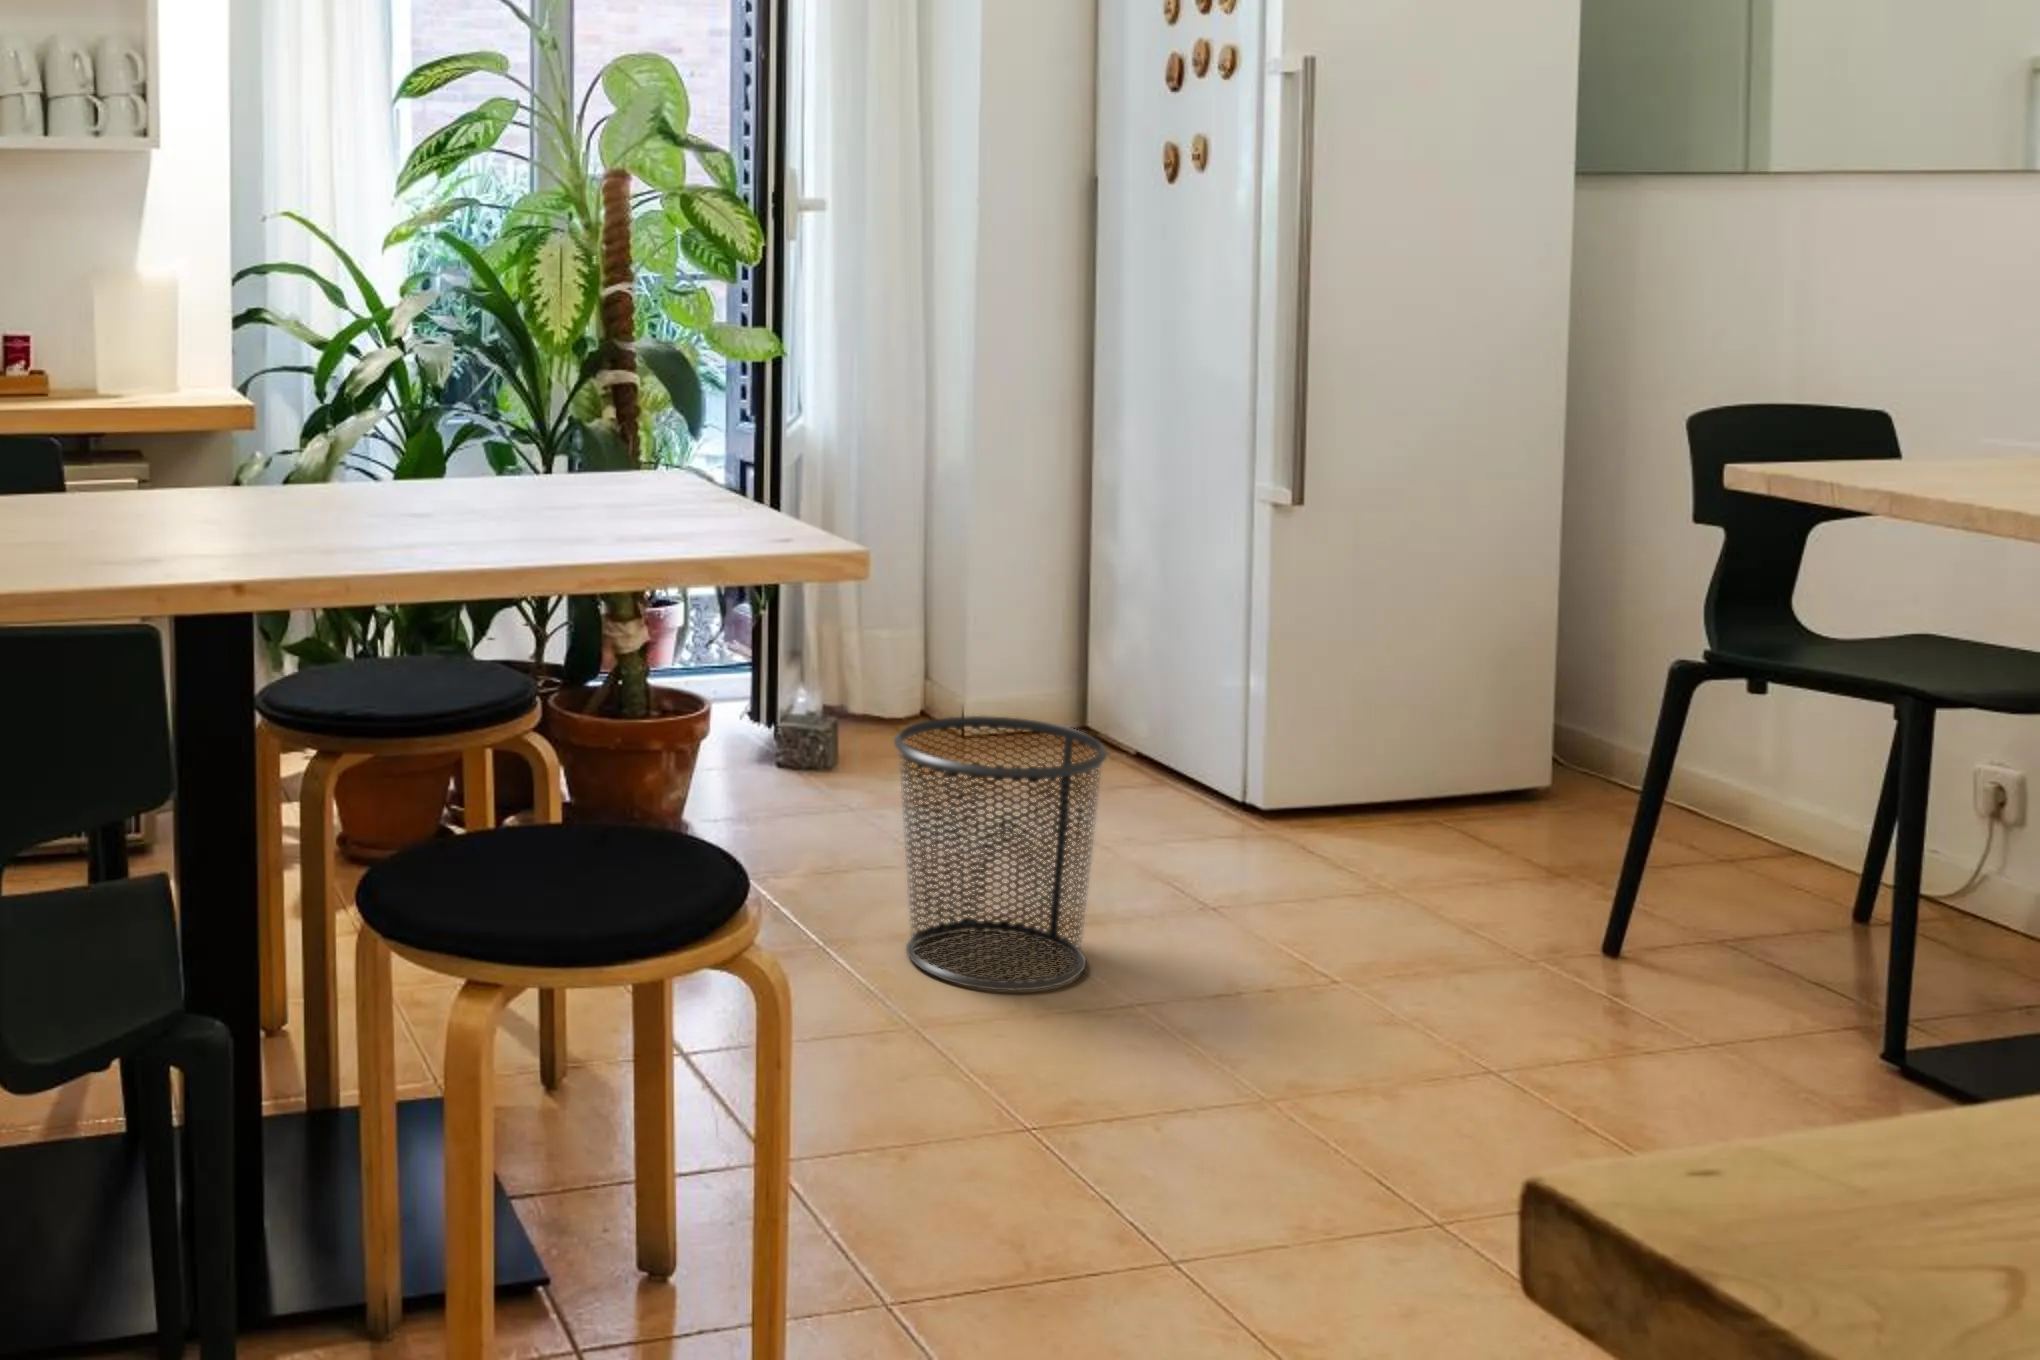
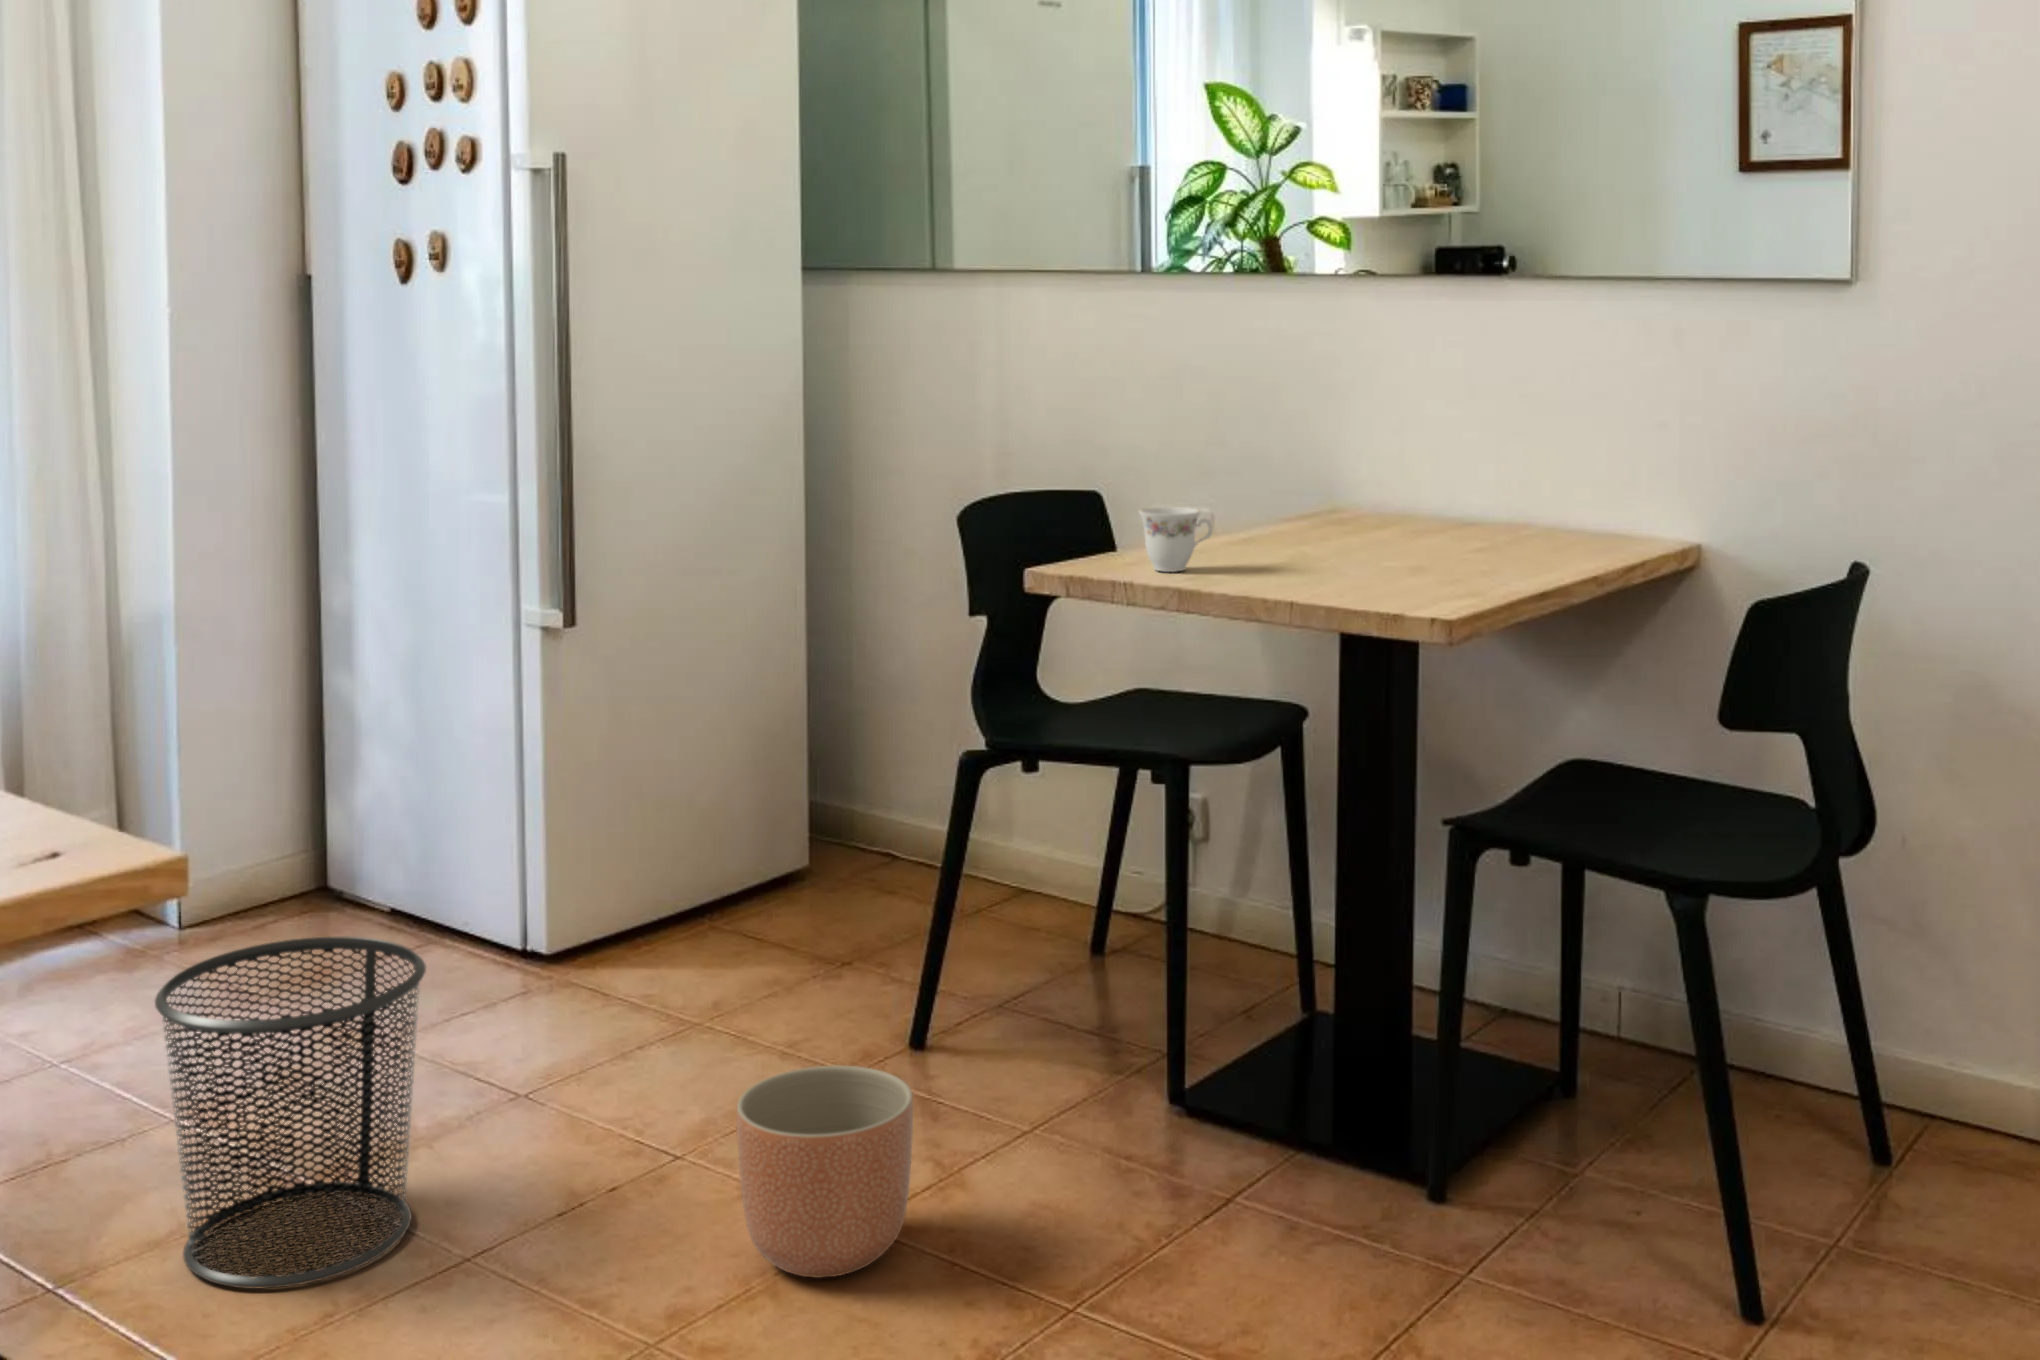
teacup: none [1880,413,1977,483] -> present [1139,507,1212,572]
planter: none [1365,915,1547,1110] -> present [737,1065,913,1278]

